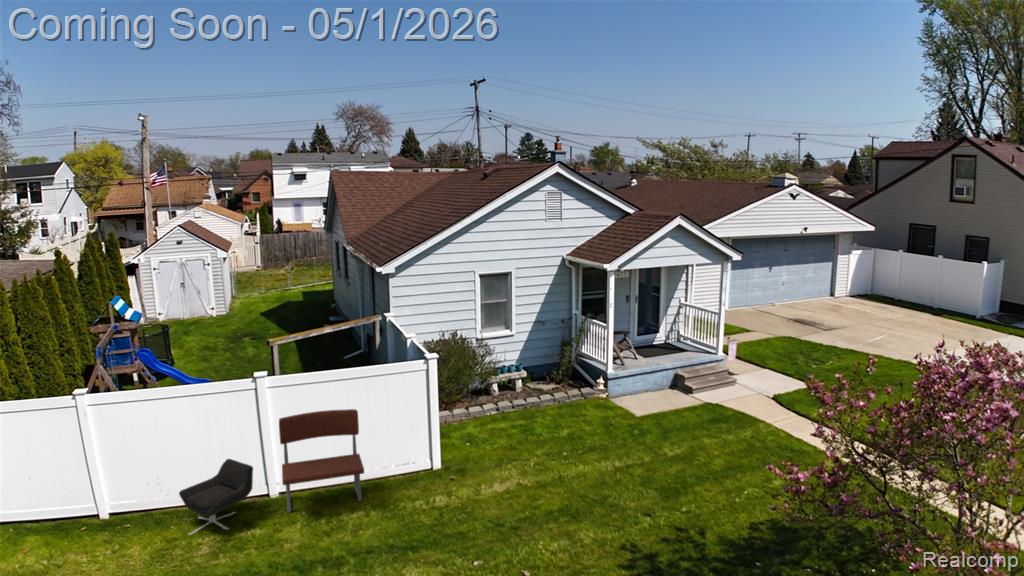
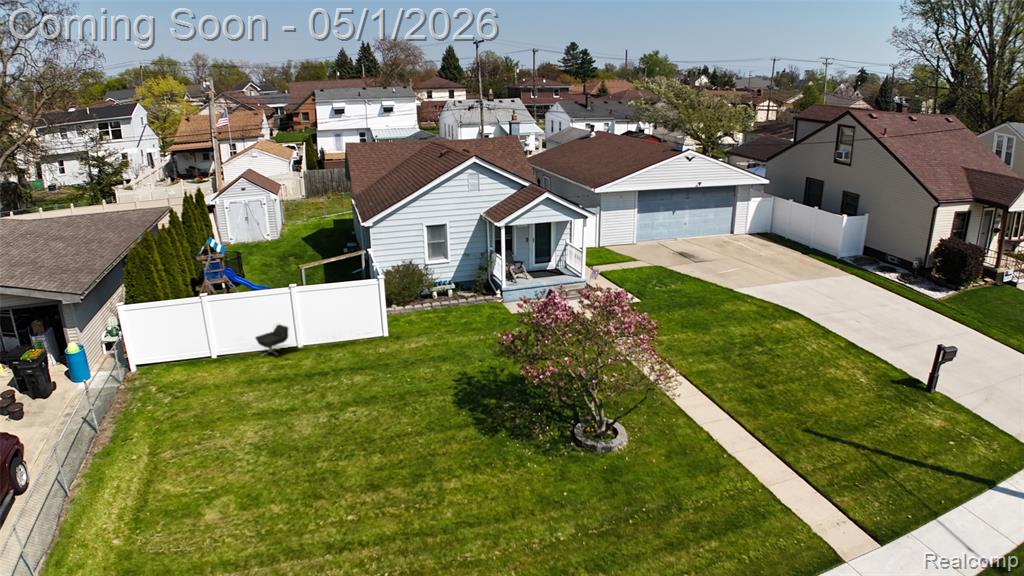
bench: present [279,409,364,513] -> none [300,302,341,350]

